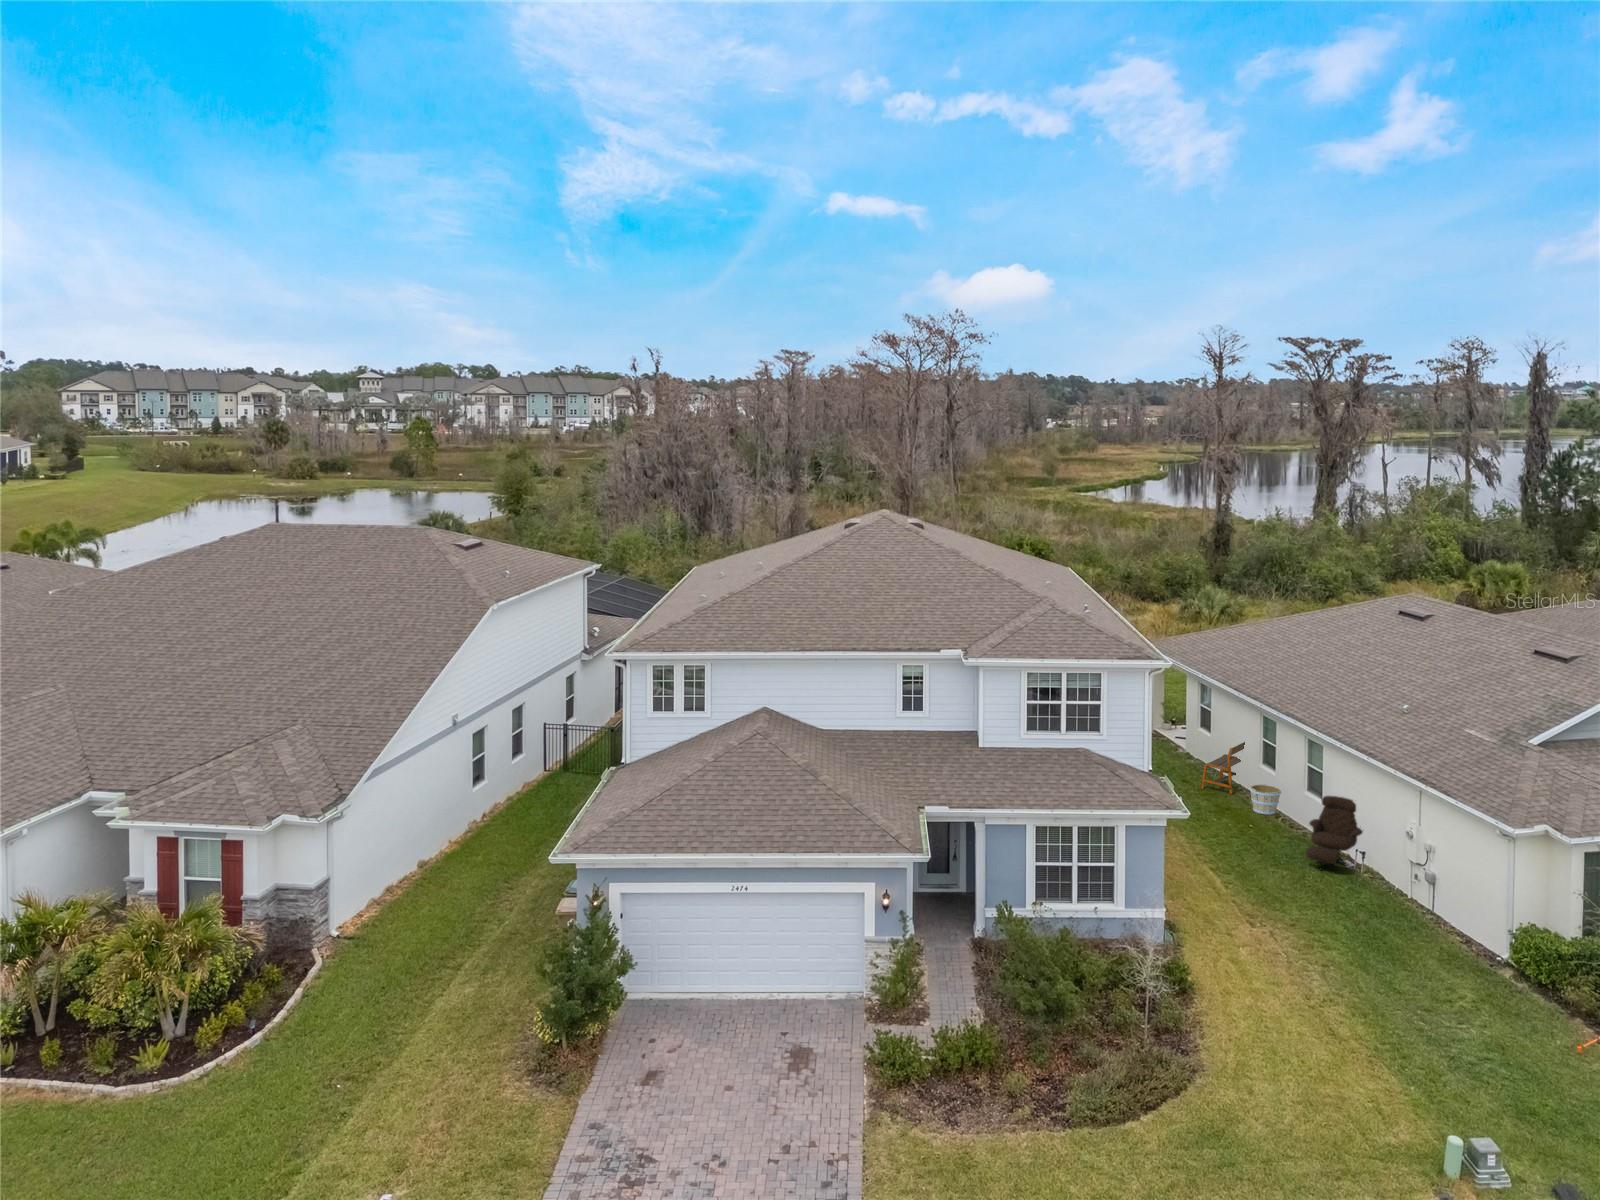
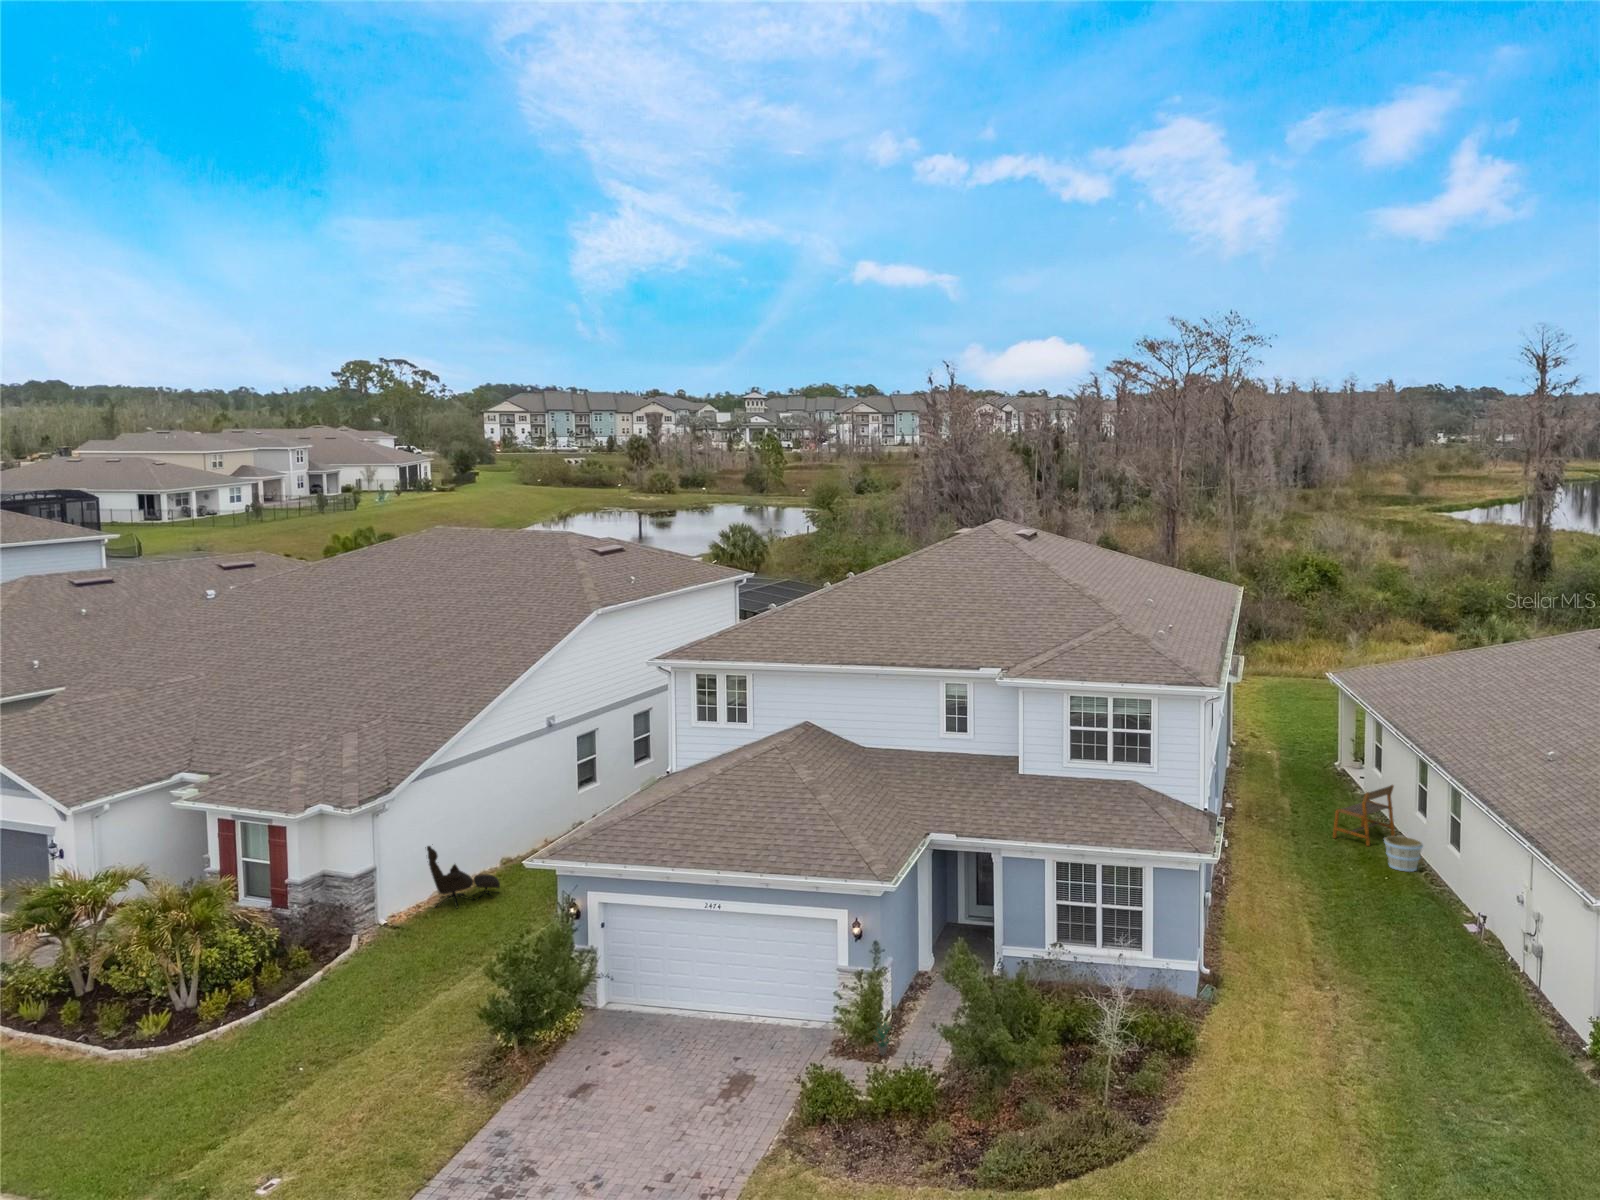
lounge chair: present [1306,796,1363,869] -> present [425,846,500,908]
potted plant: none [909,981,928,1014] -> present [875,1022,891,1056]

